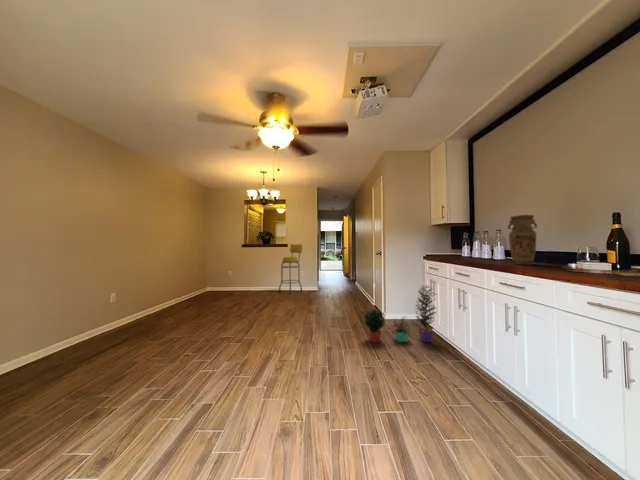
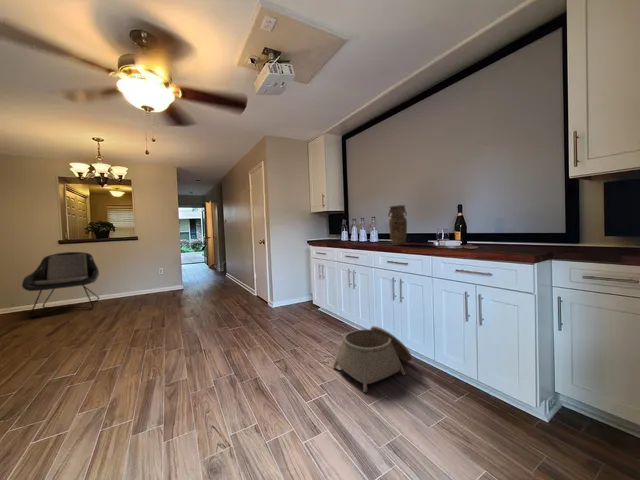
bar stool: present [279,244,302,294] -> none [129,237,164,300]
lounge chair: none [221,253,262,296] -> present [22,252,99,319]
potted plant: present [364,286,436,342] -> none [259,269,327,335]
basket: none [421,356,527,426] -> present [333,326,412,392]

